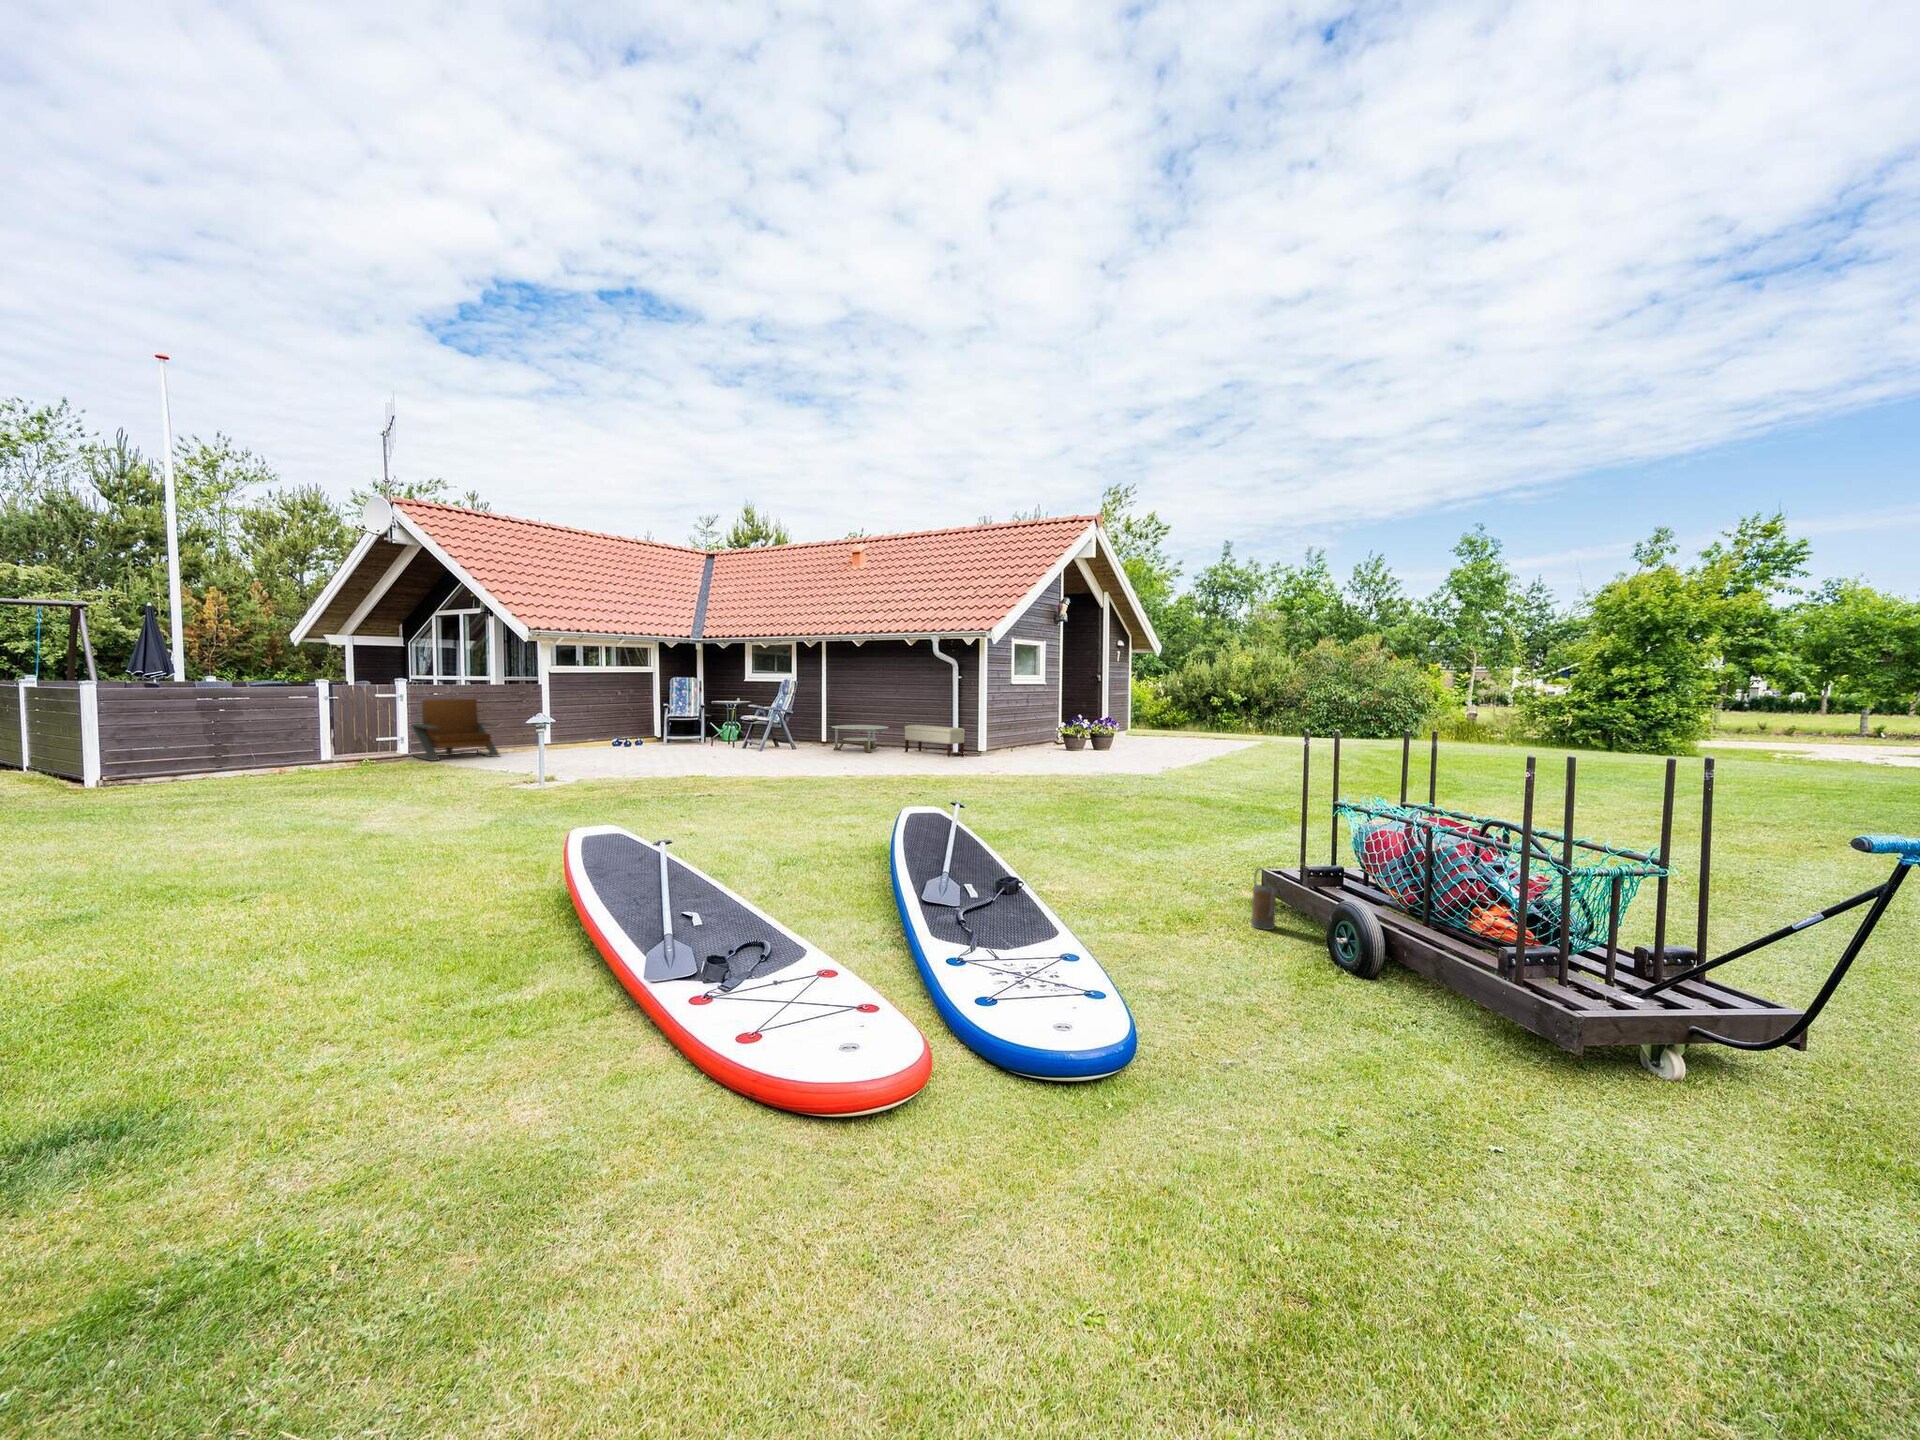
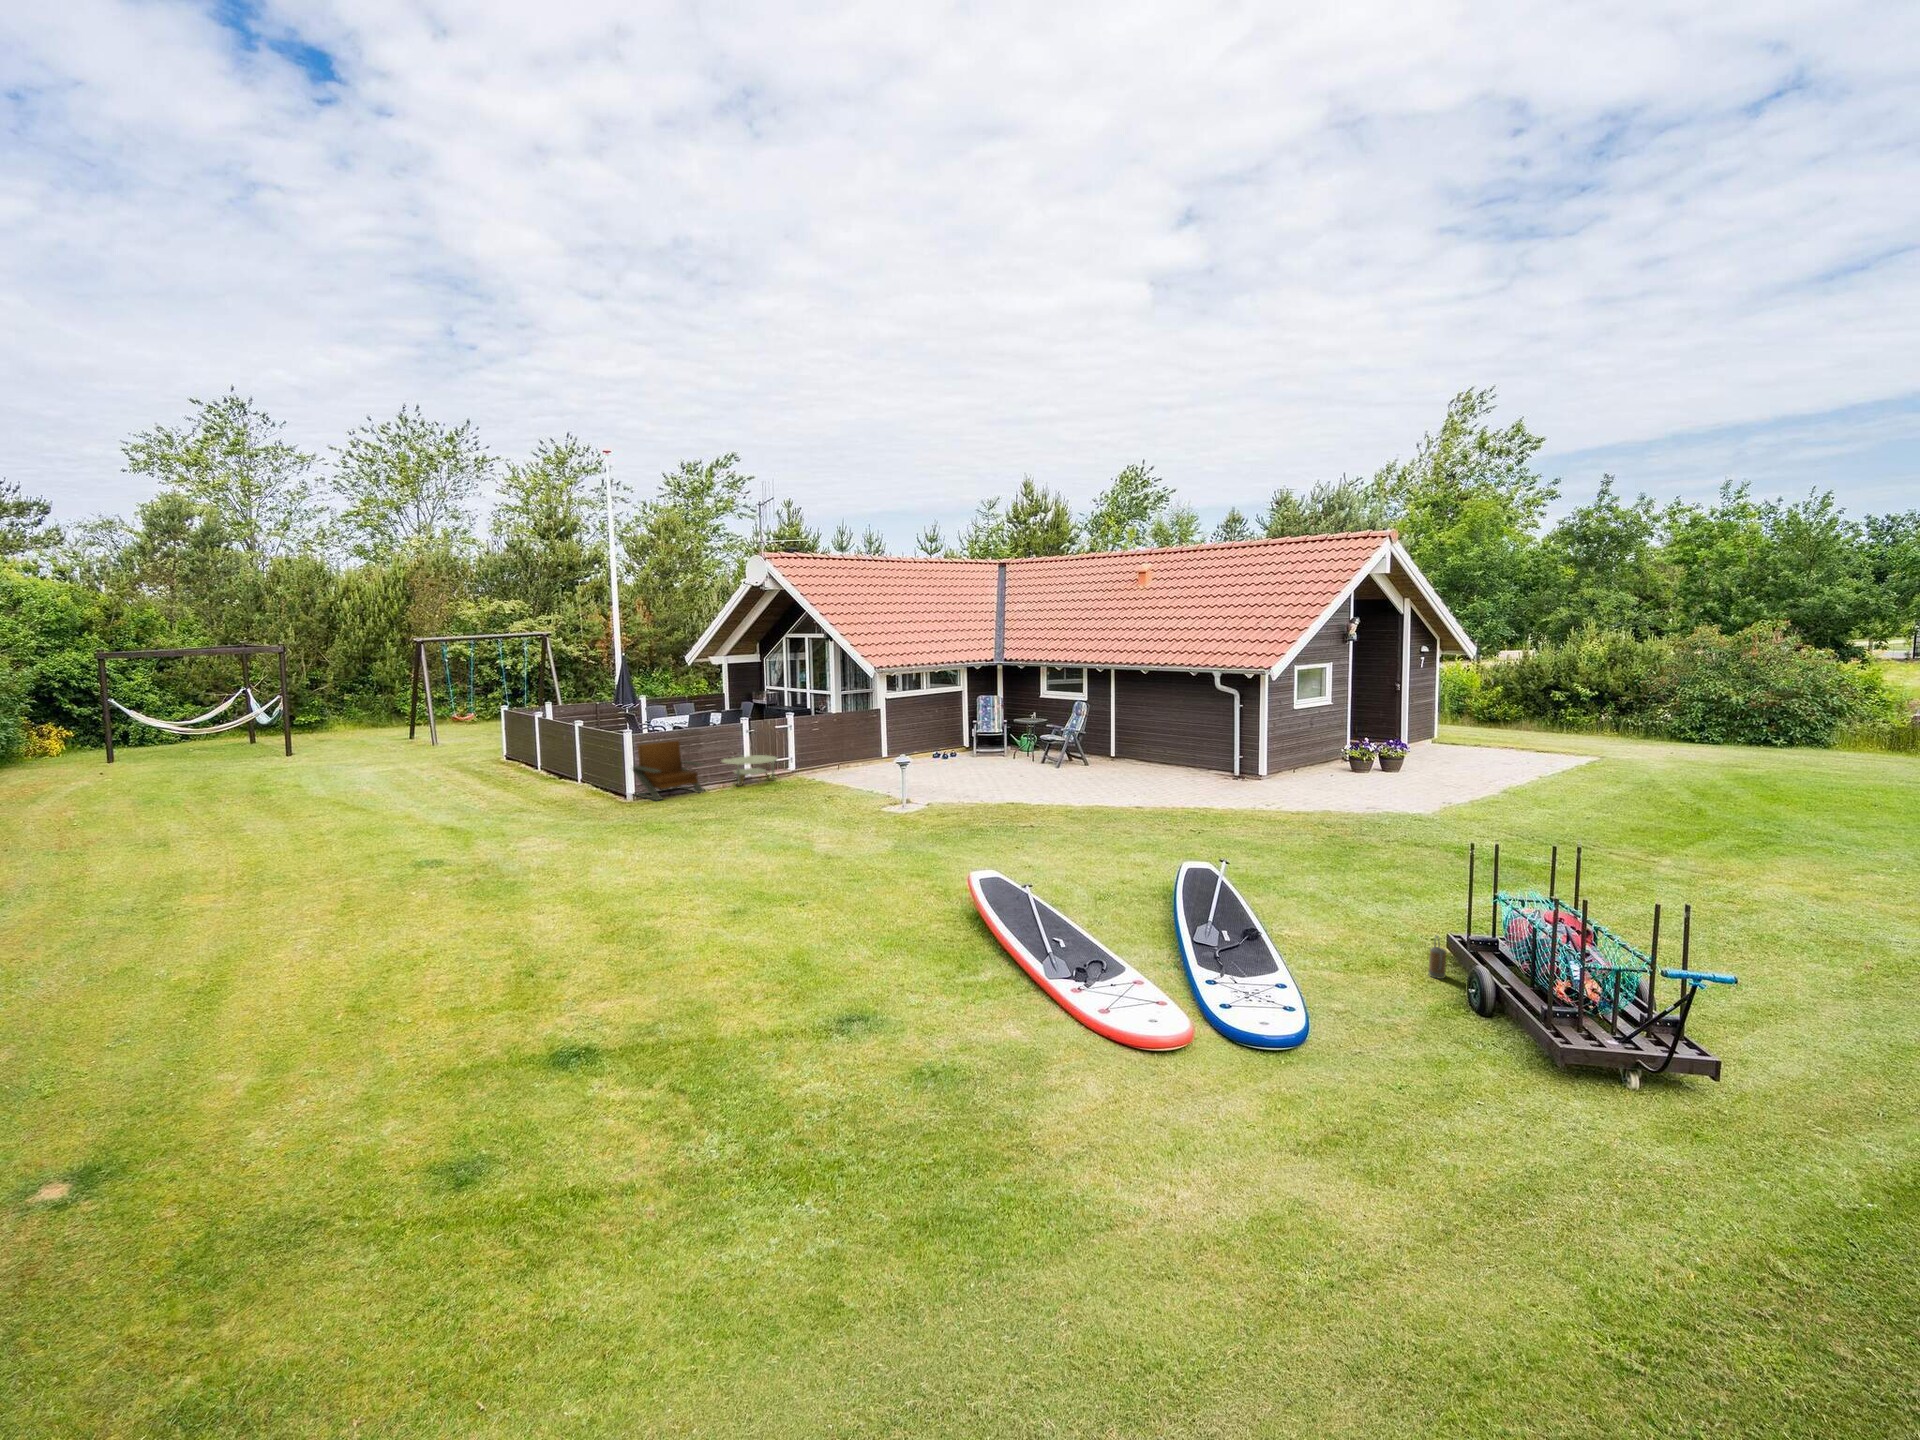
lounge chair: present [412,699,500,761] -> present [633,740,705,801]
round table: present [831,725,888,752] -> present [722,755,777,786]
bench: present [905,725,965,757] -> none [1191,745,1249,780]

